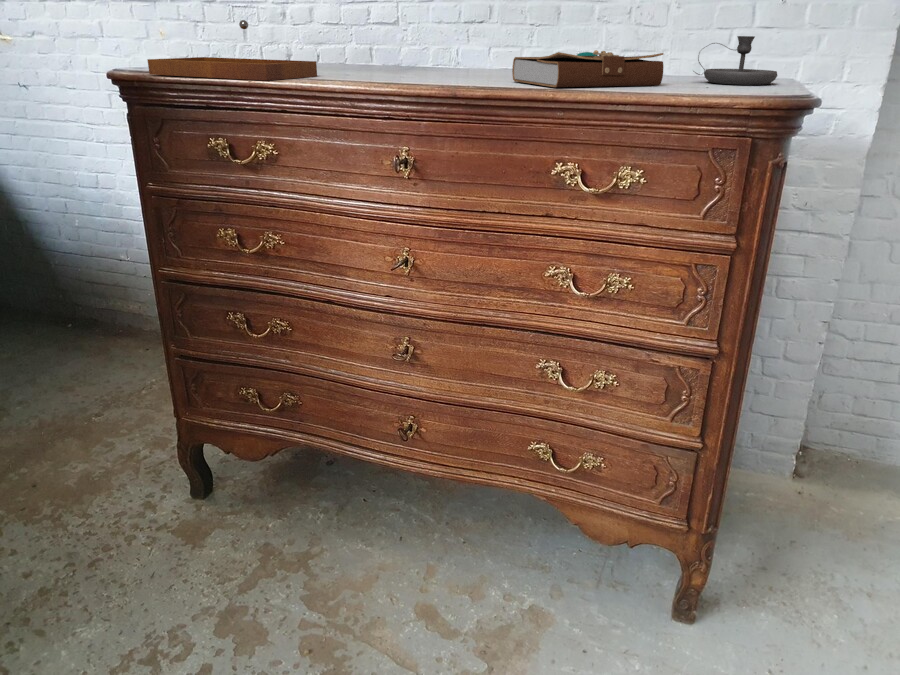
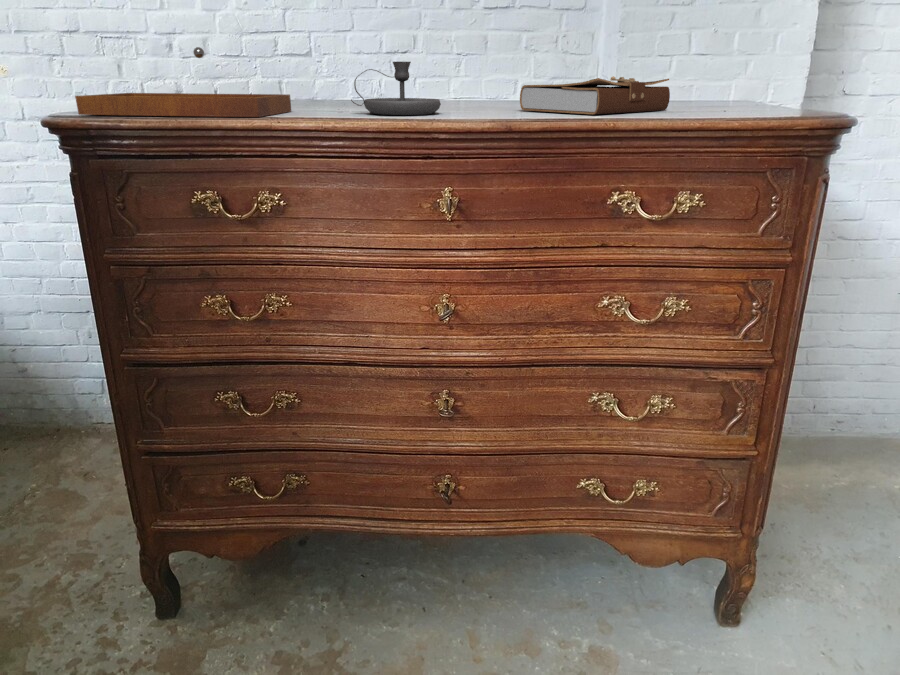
candlestick: present [695,36,777,85] -> present [351,62,441,115]

